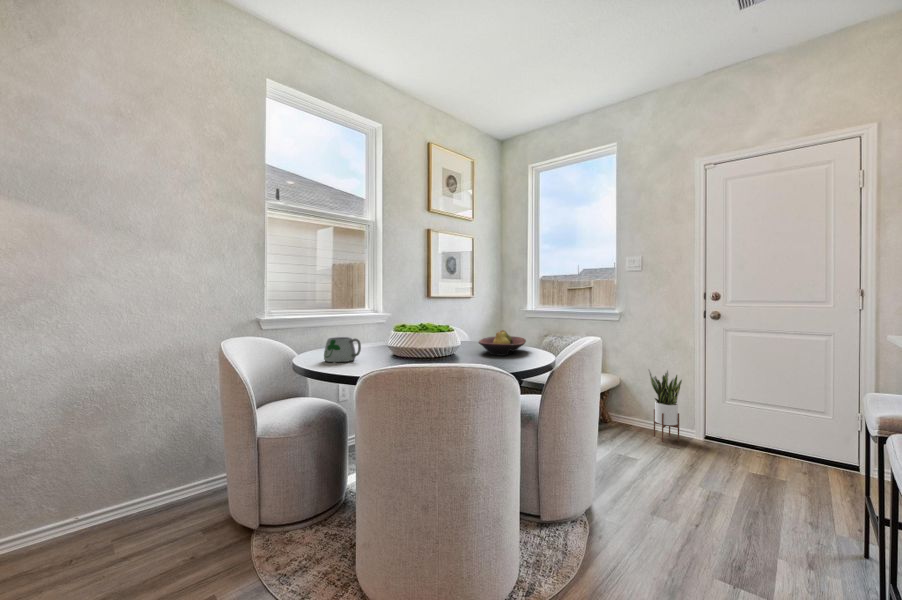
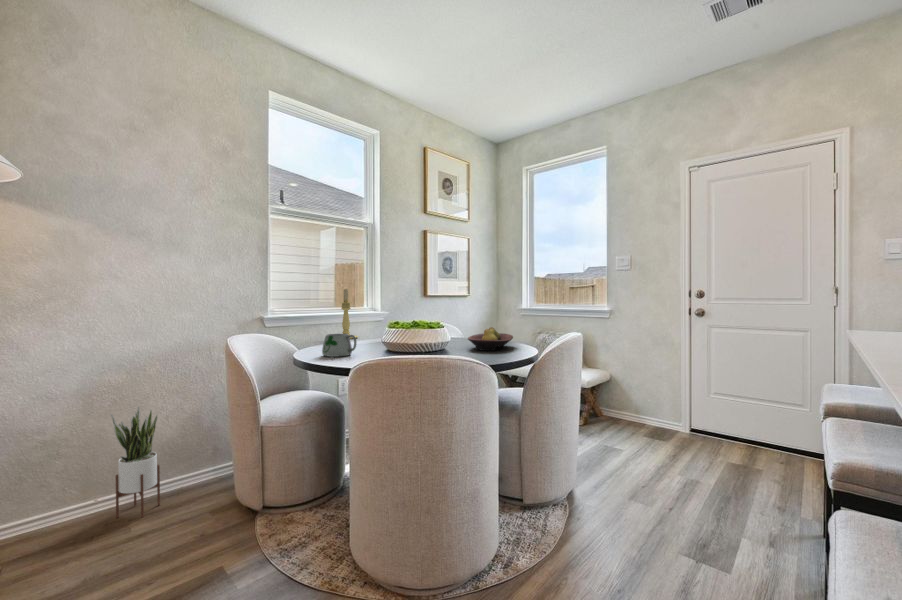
candle holder: none [334,289,360,342] -> present [341,289,358,339]
potted plant: present [648,369,682,442] -> present [110,407,160,518]

